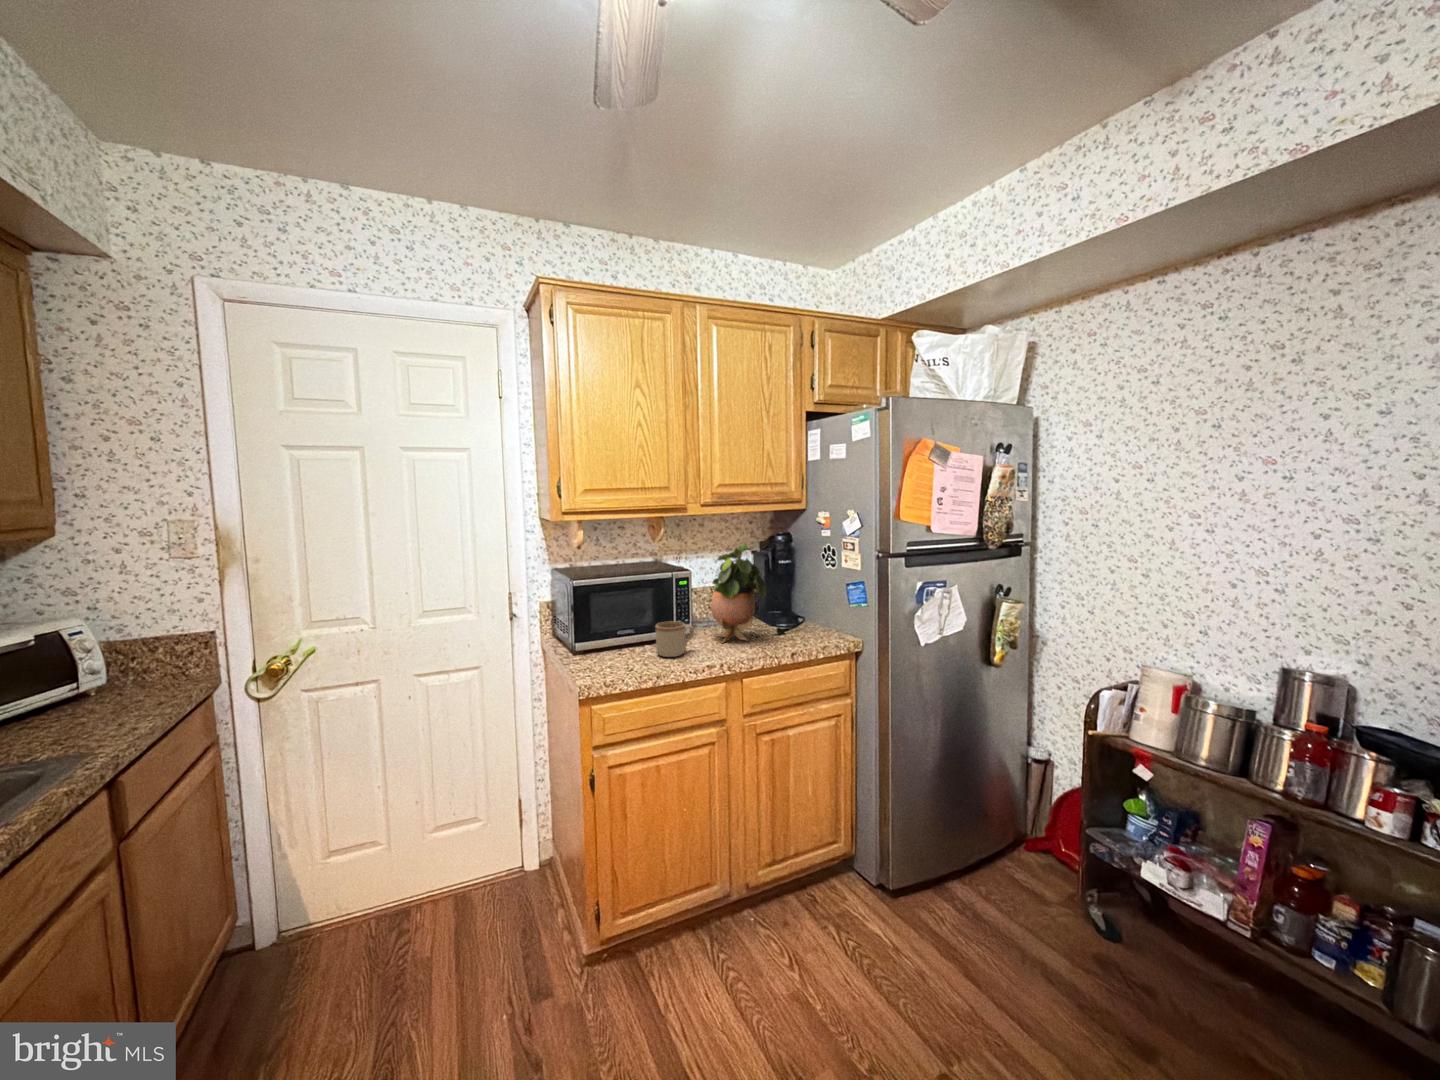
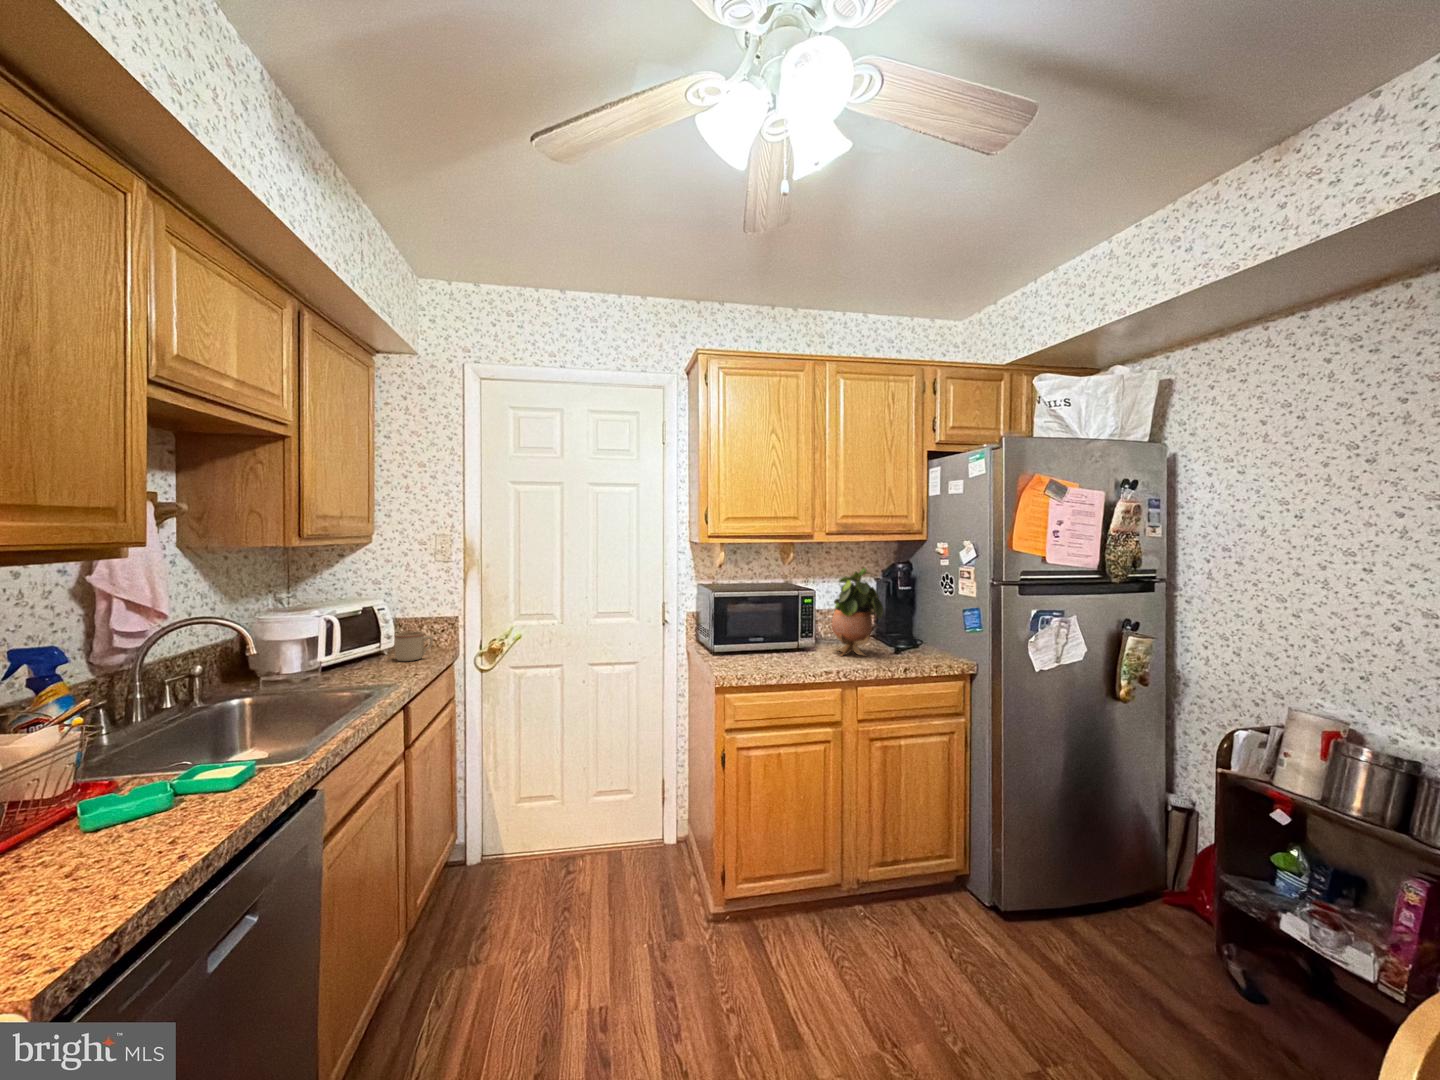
mug: present [656,621,693,657] -> present [394,631,433,661]

